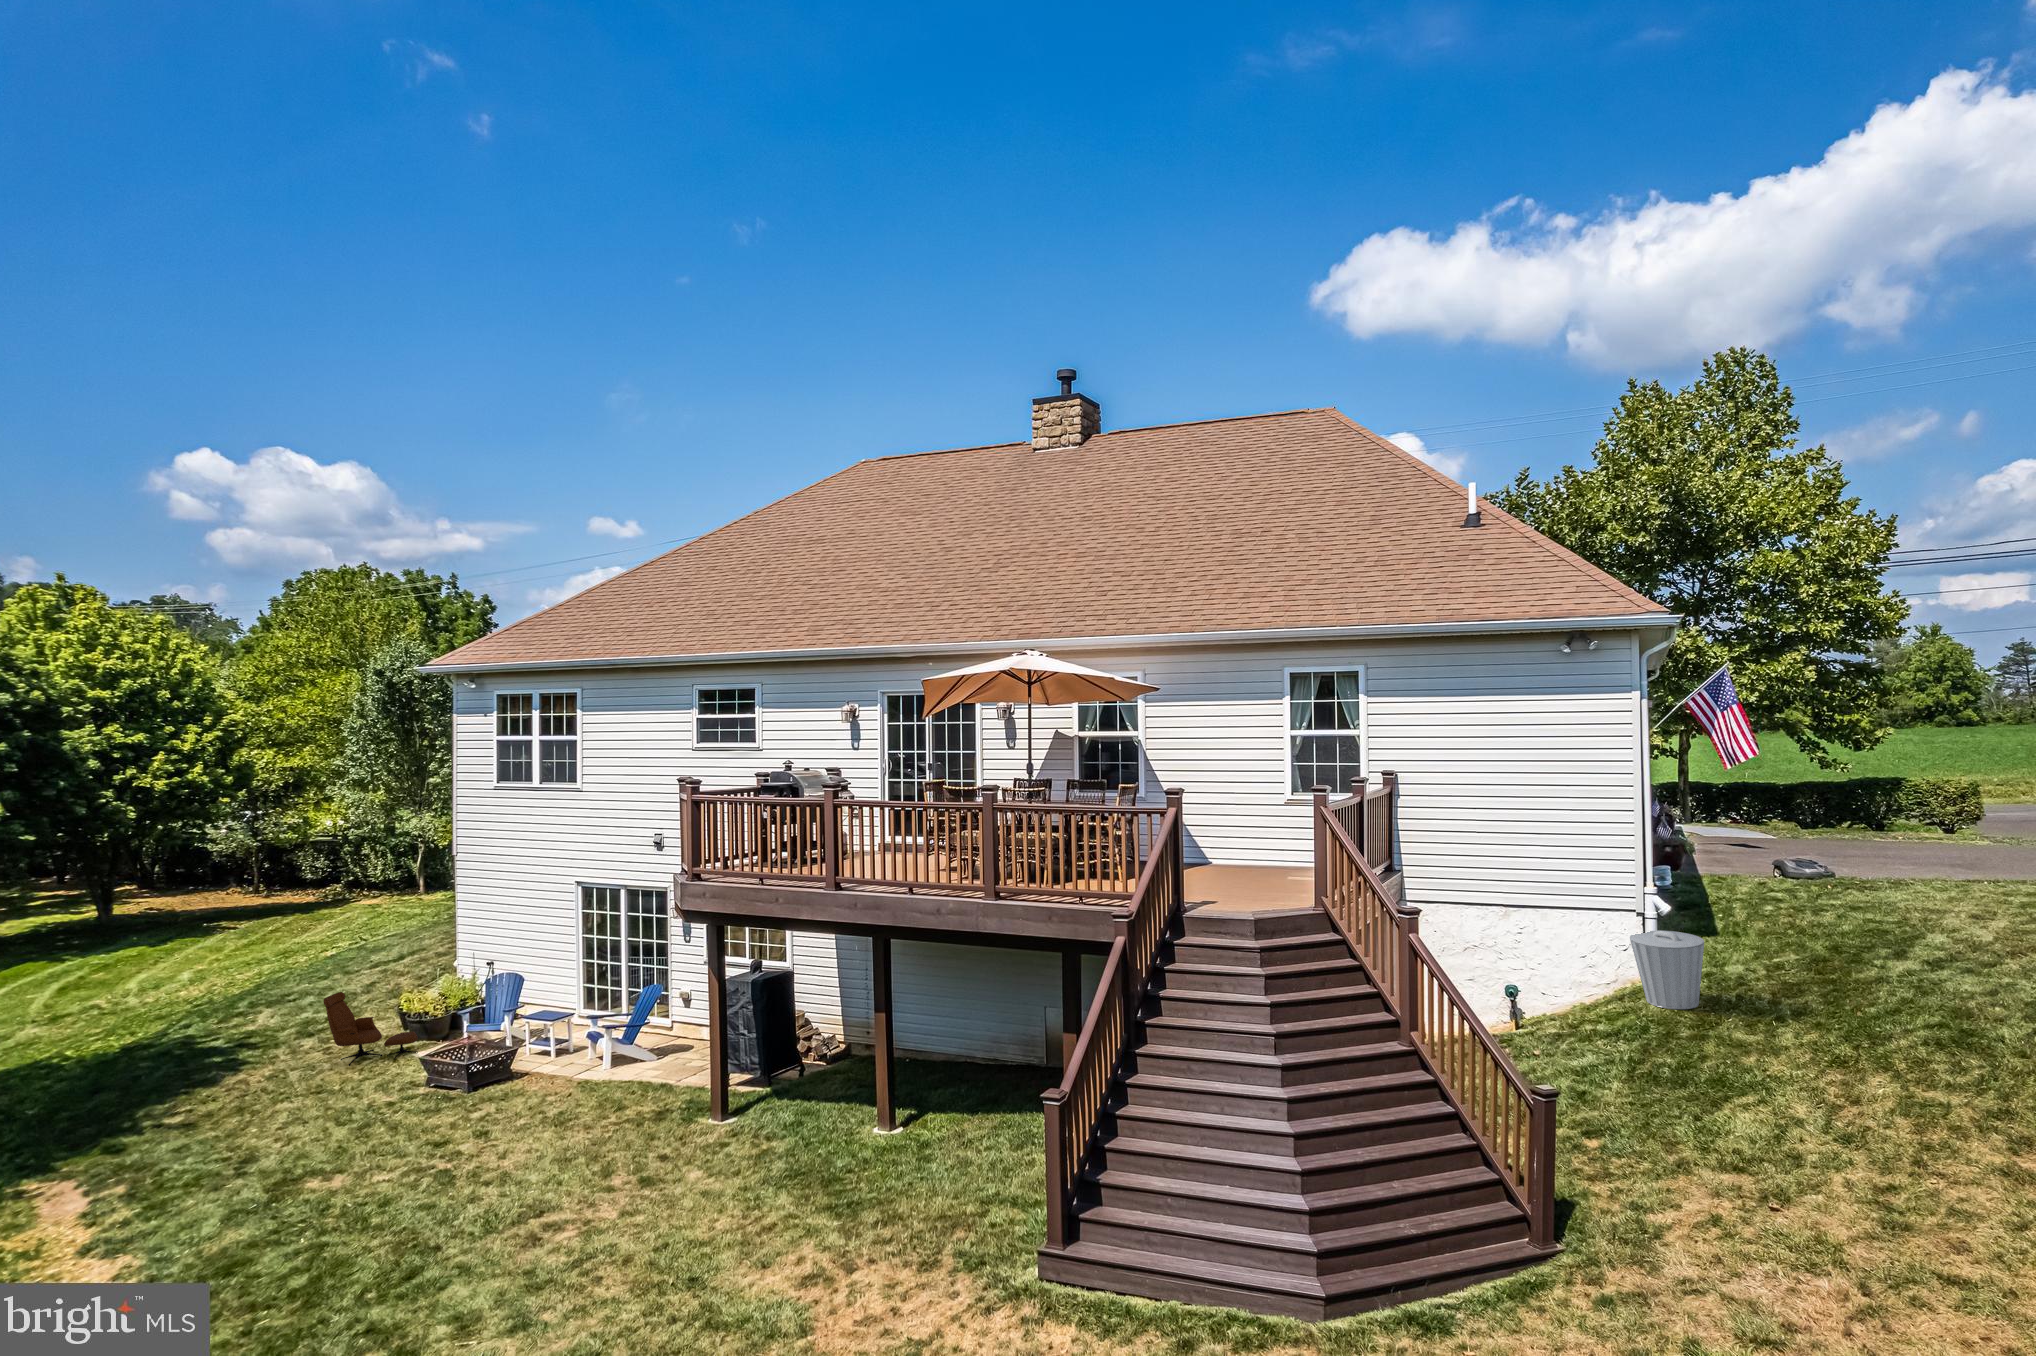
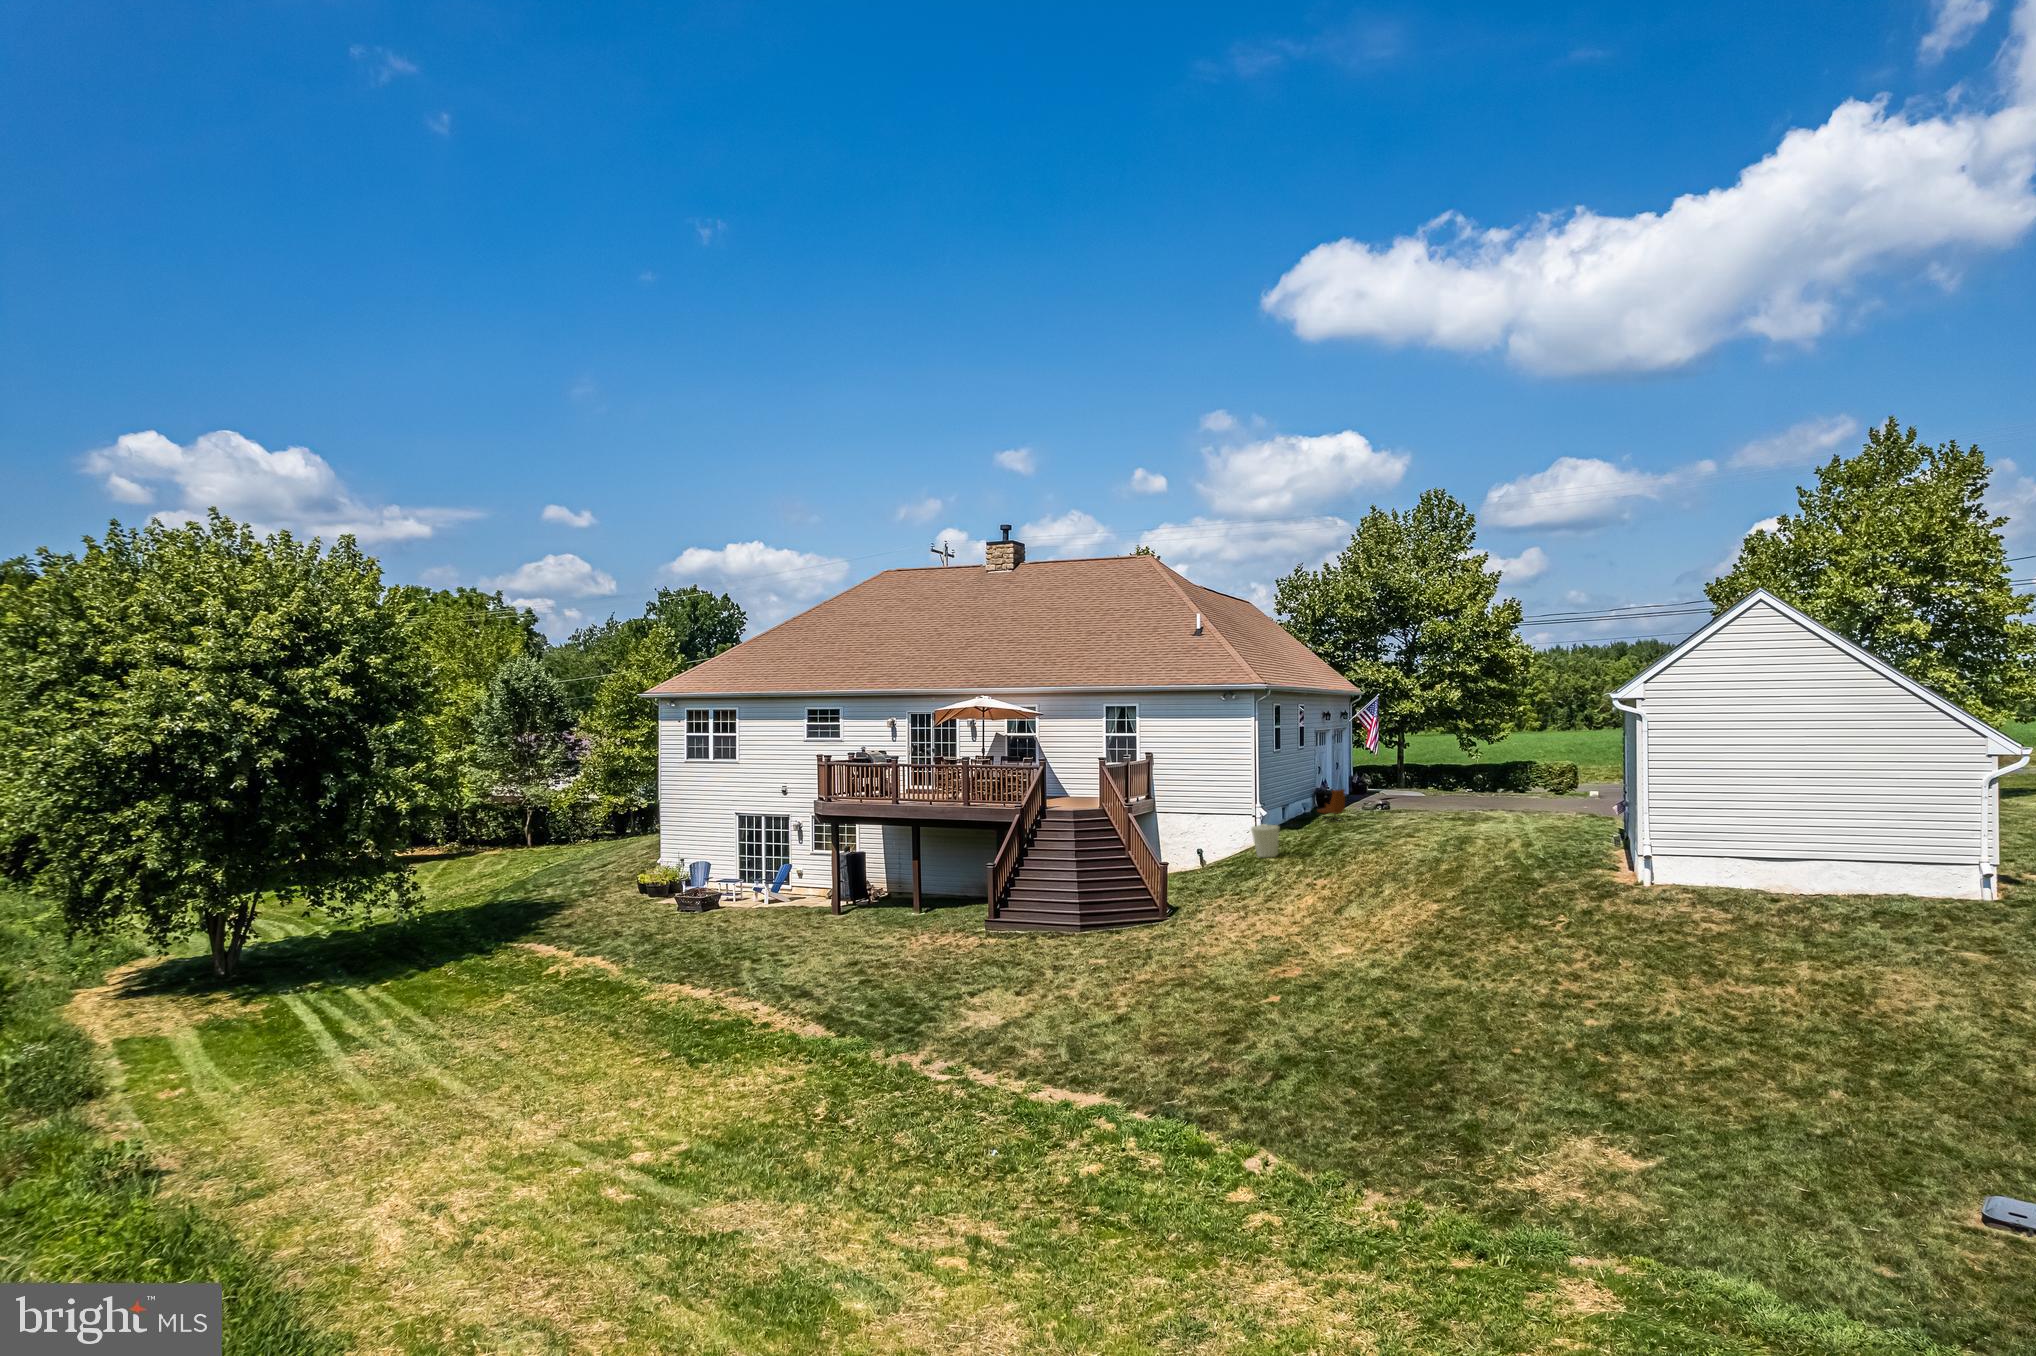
lounge chair: present [324,992,418,1066] -> present [1318,789,1345,820]

